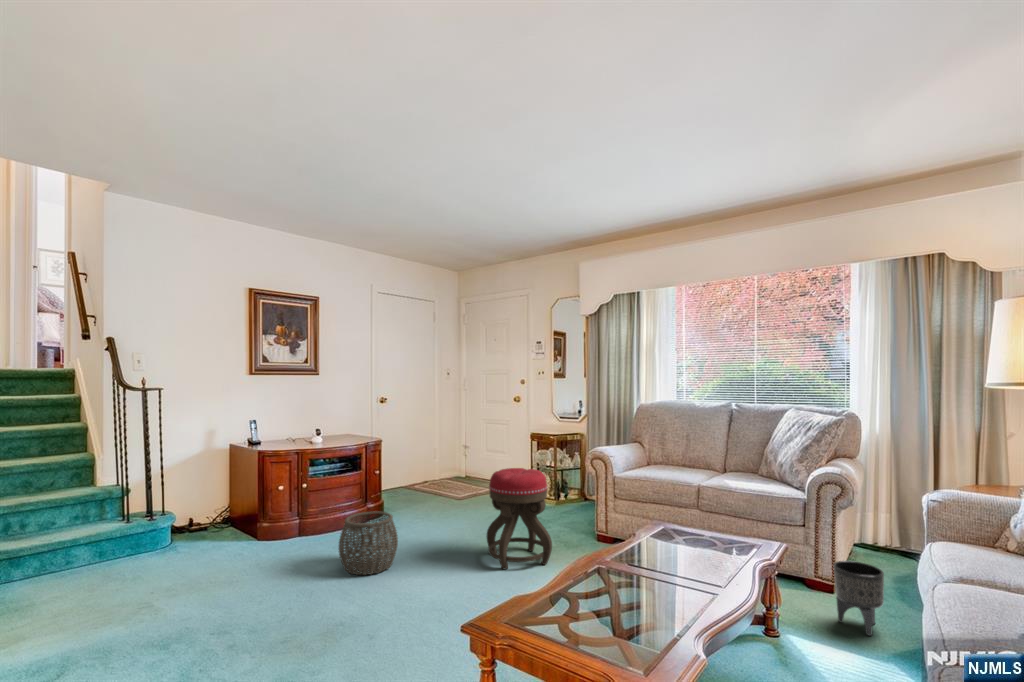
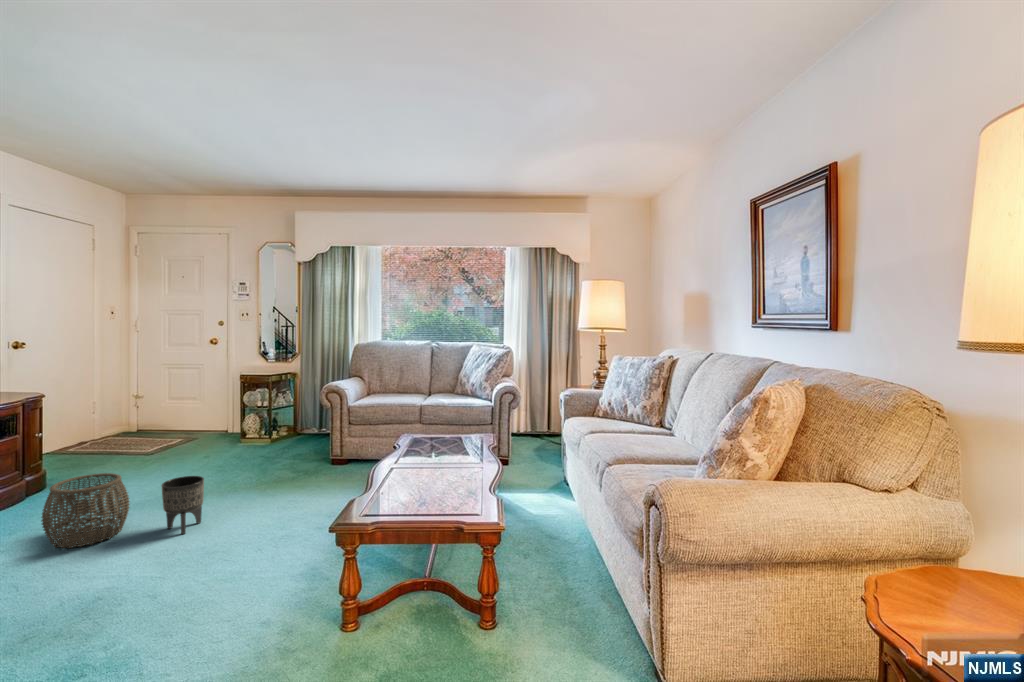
ottoman: present [487,468,552,569] -> none [231,407,305,502]
planter: present [834,561,884,636] -> present [161,476,204,534]

